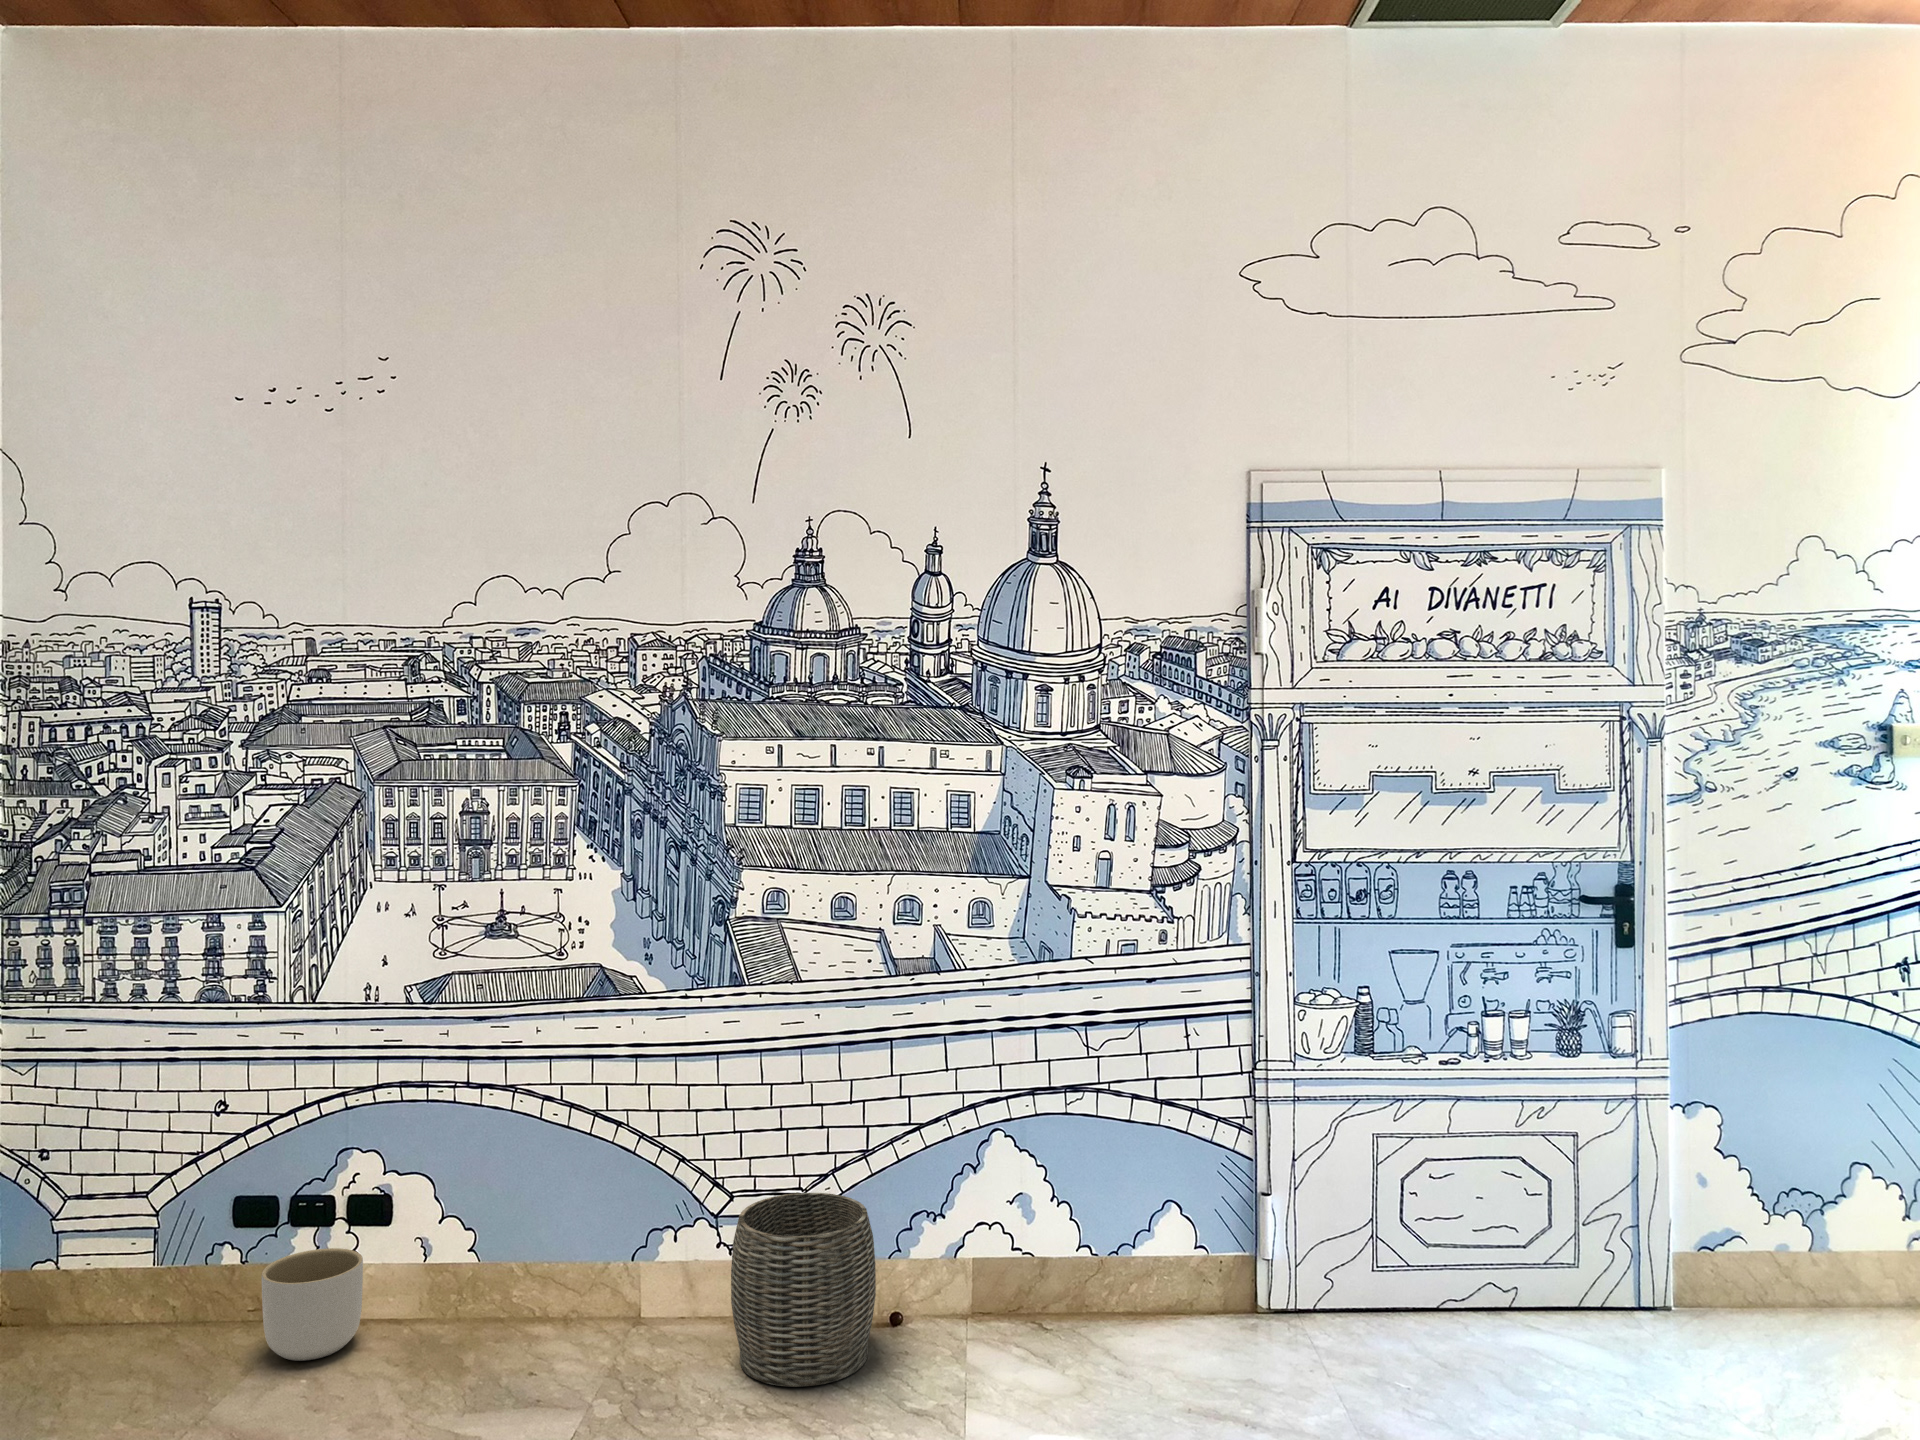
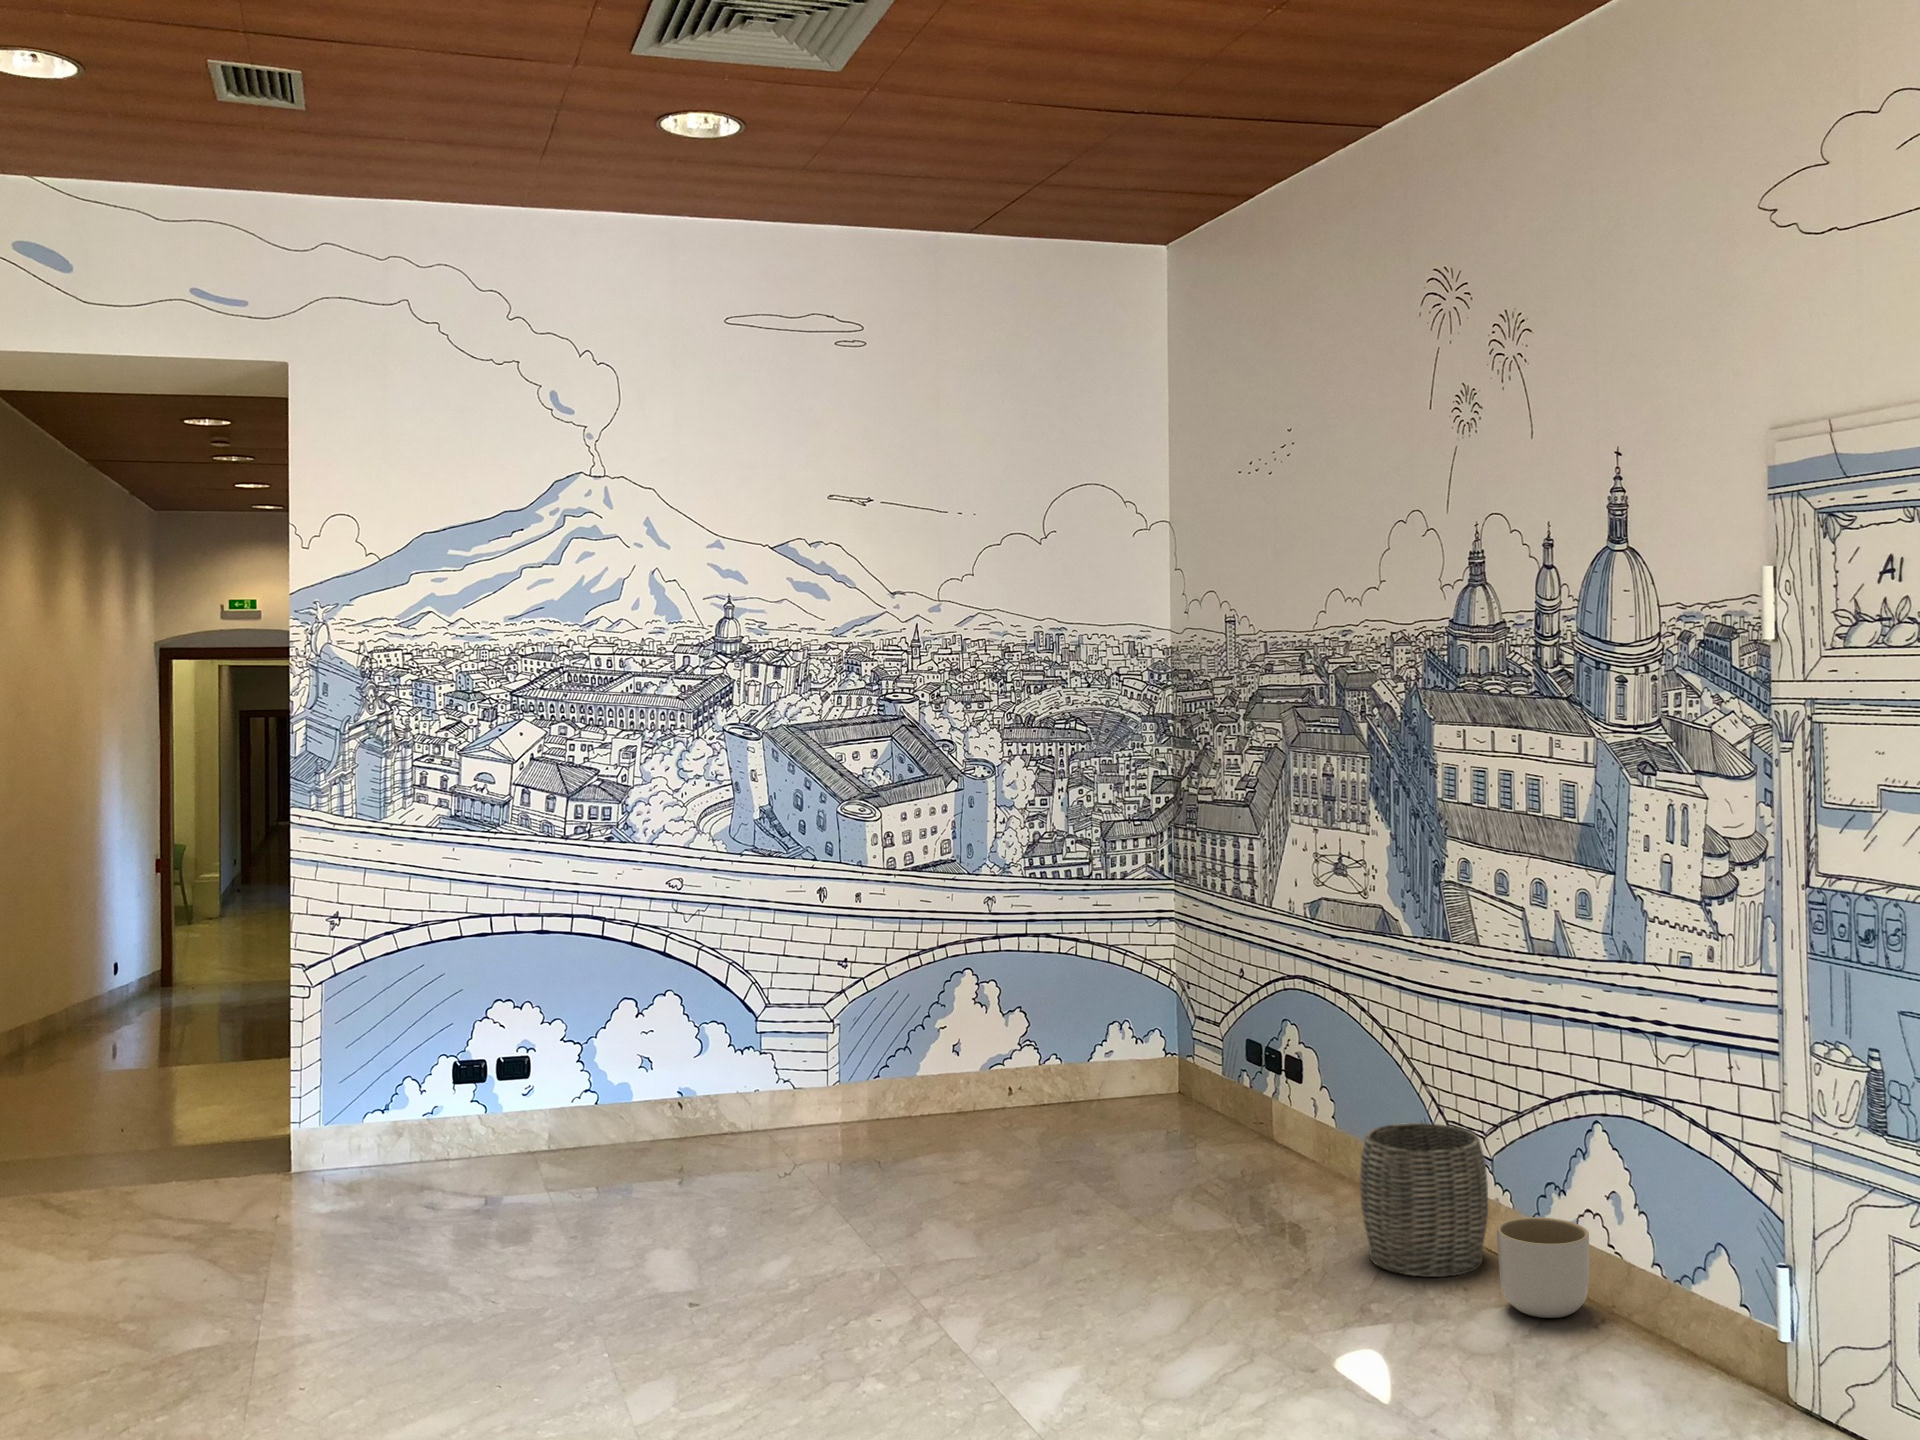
planter: present [262,1248,363,1361] -> present [1497,1217,1589,1318]

